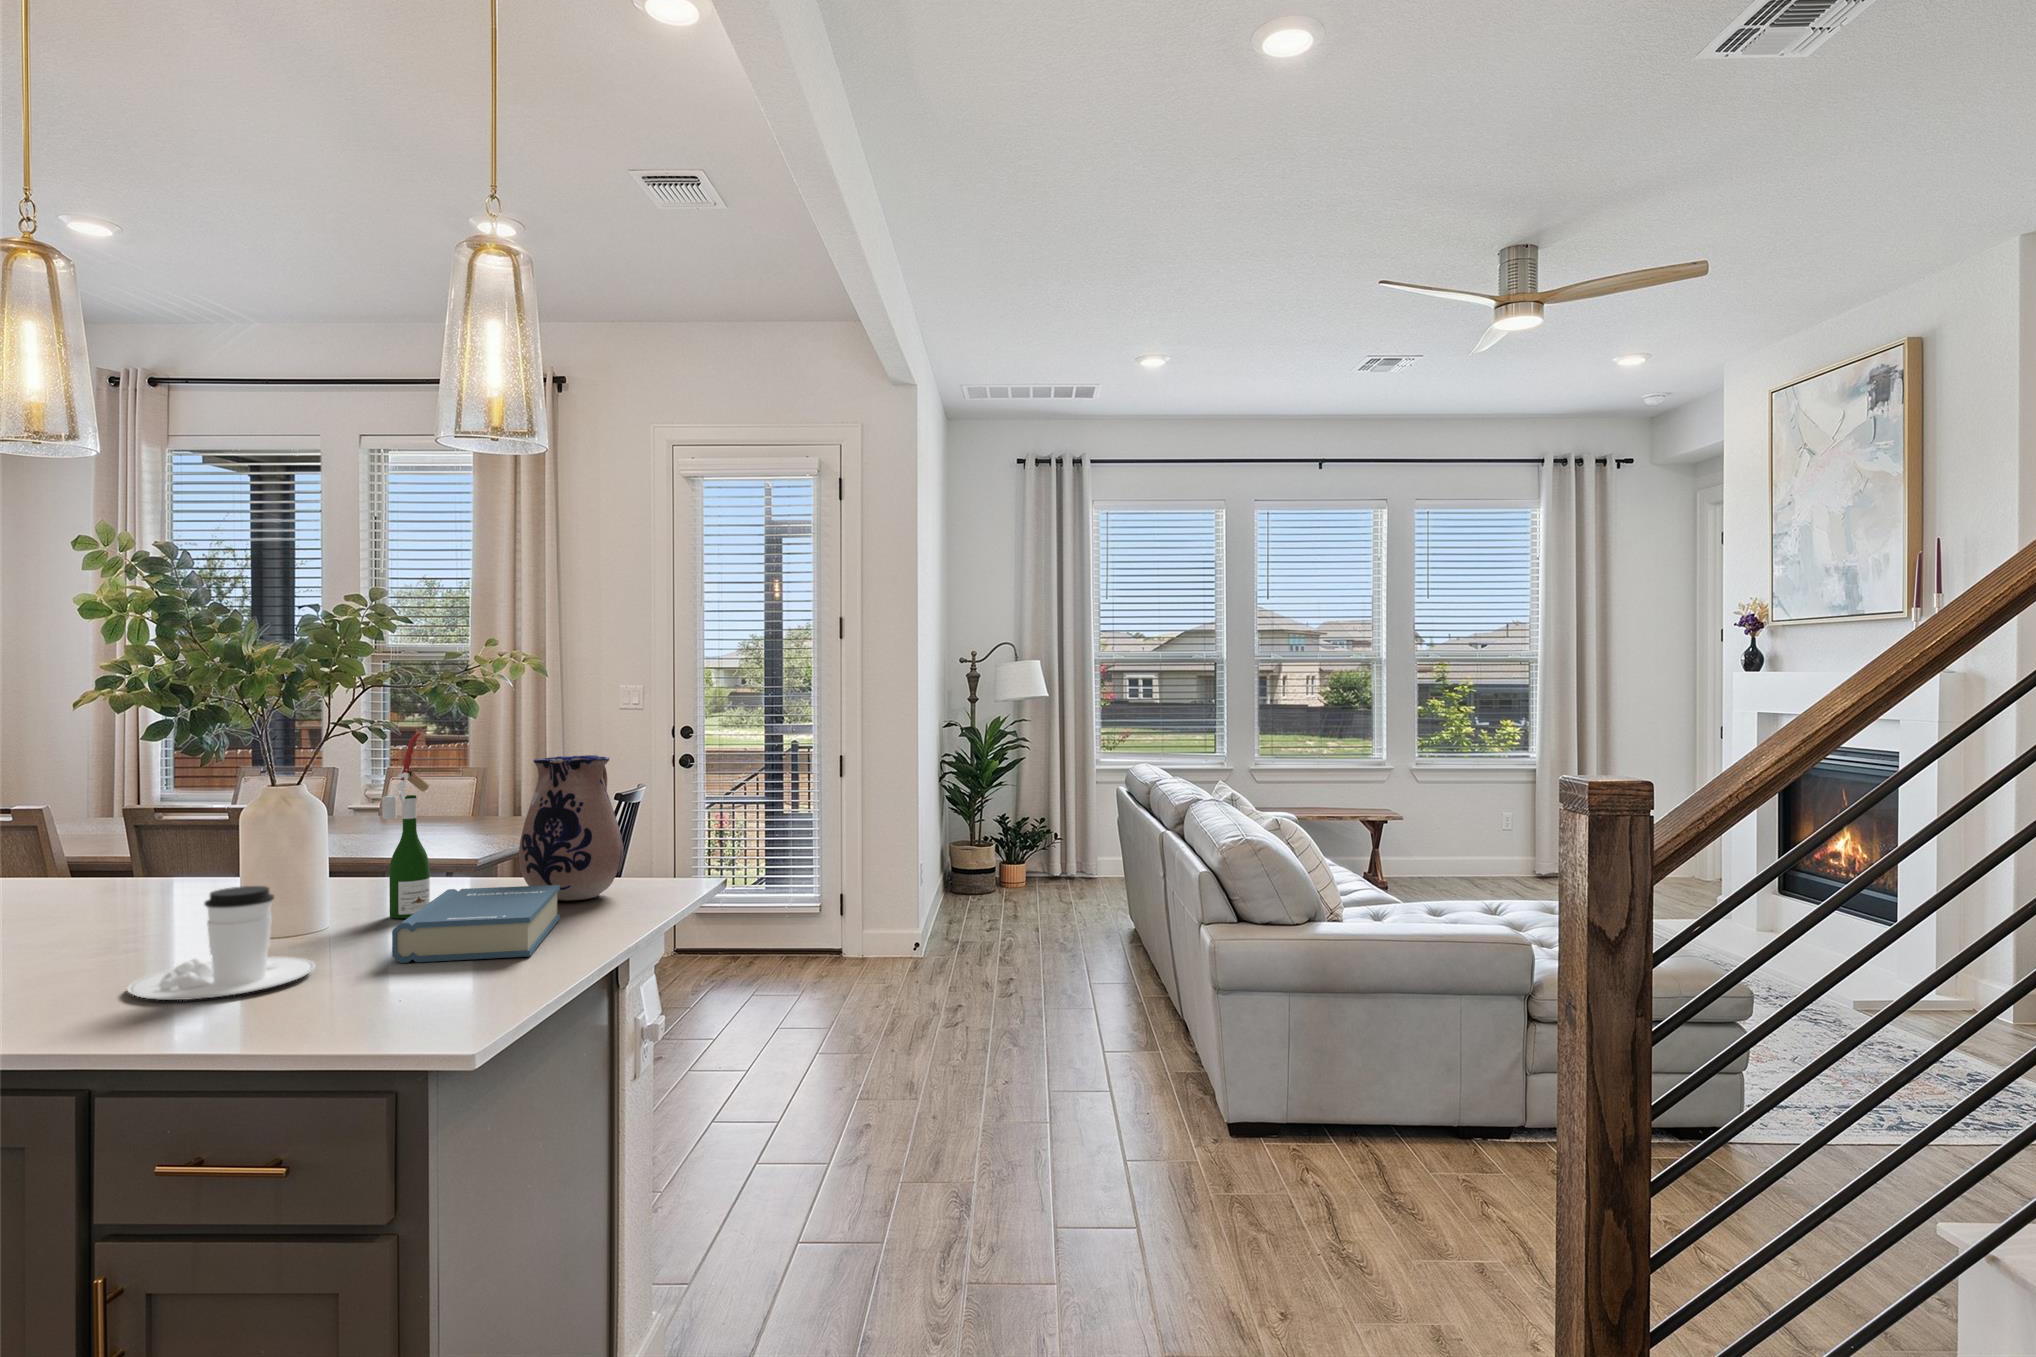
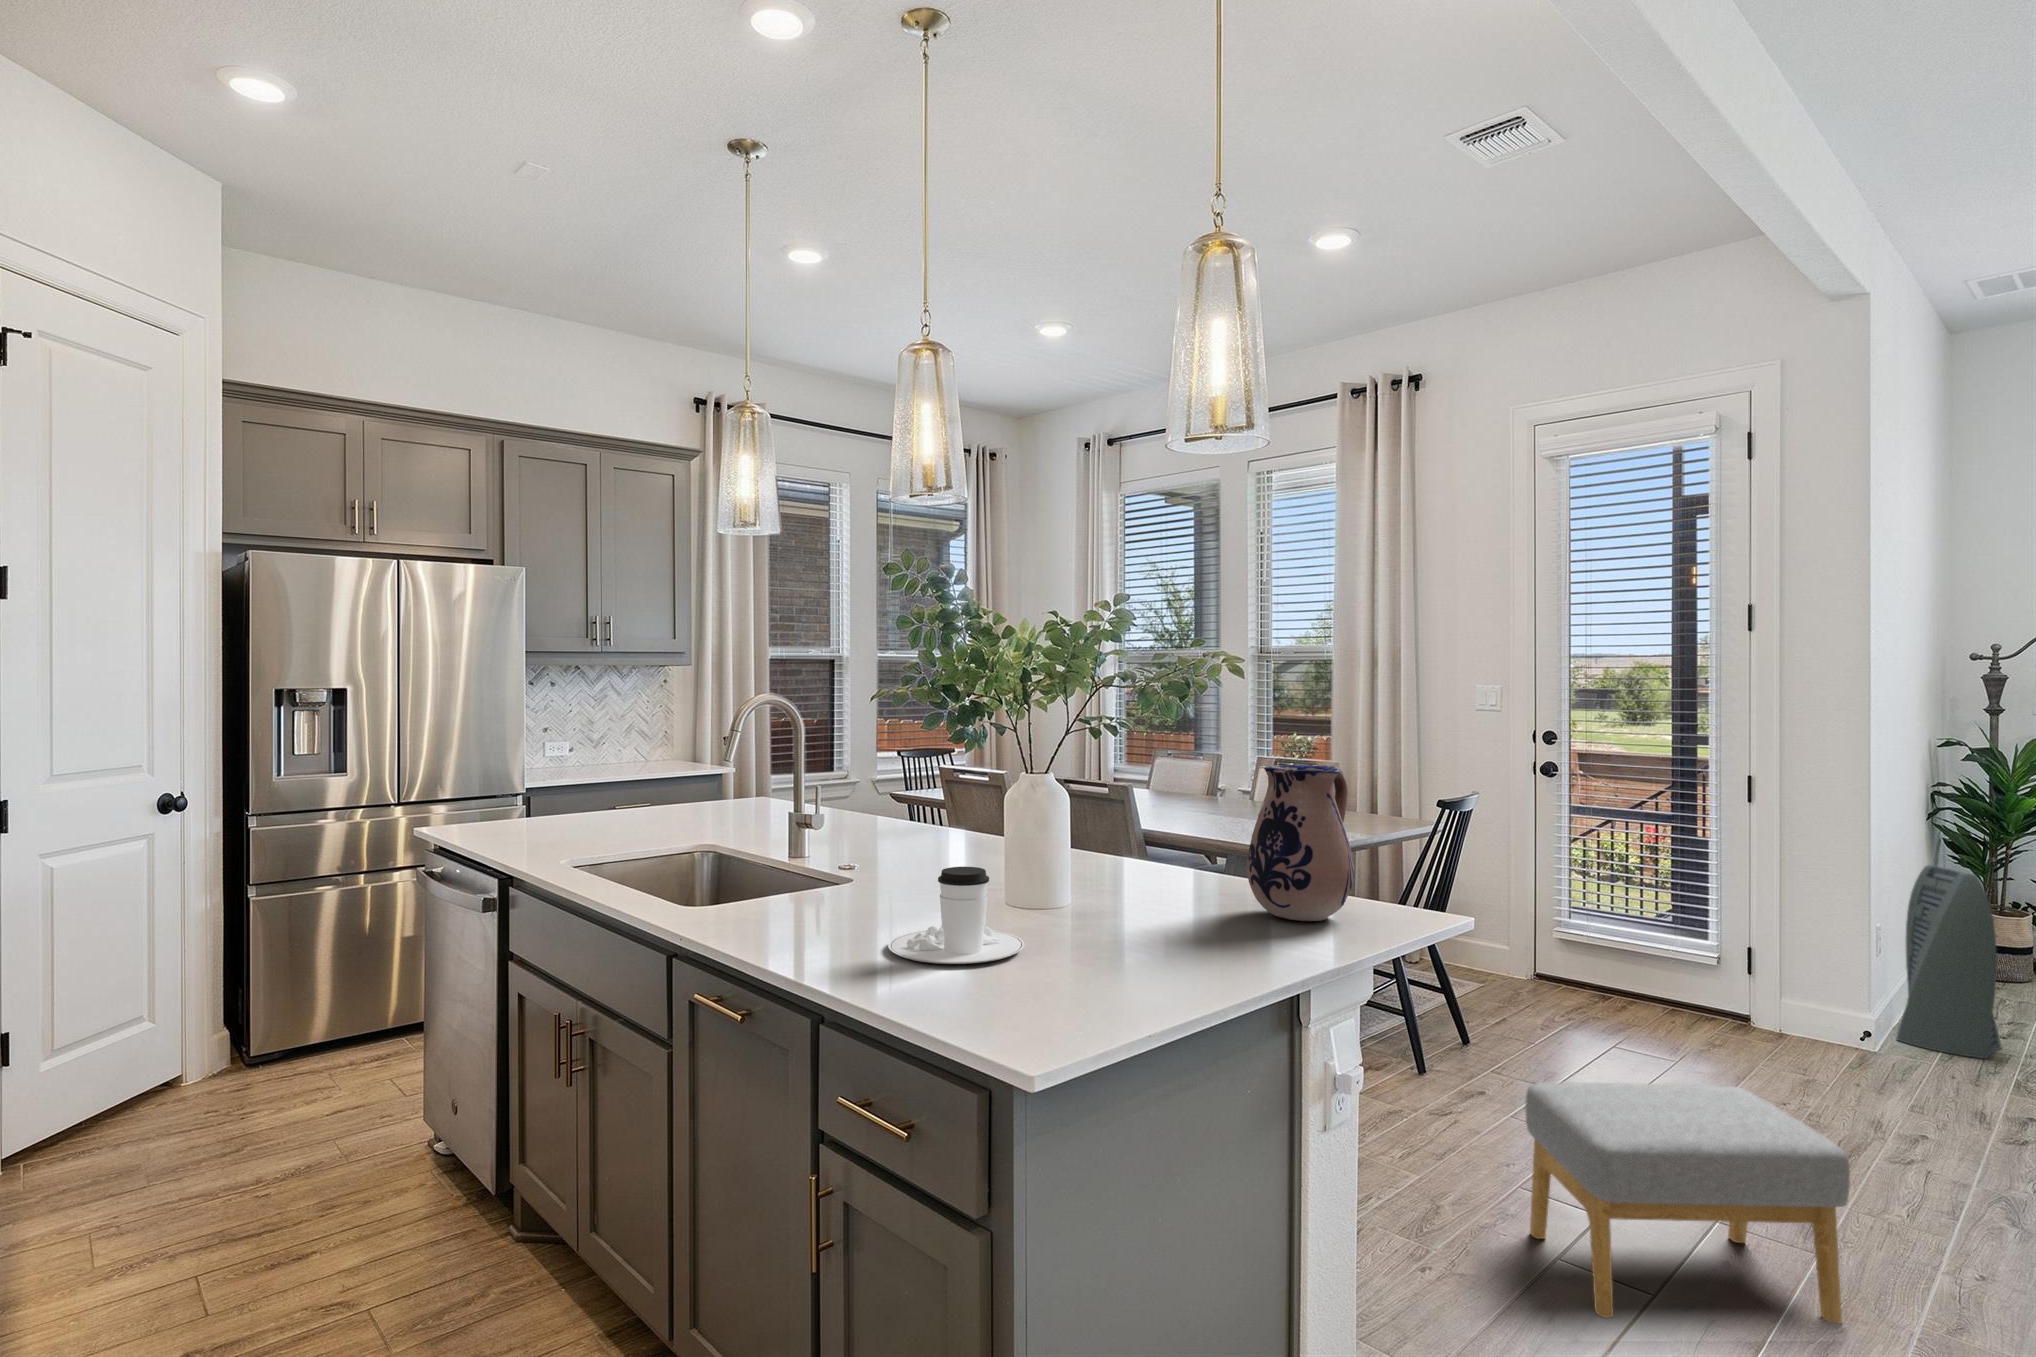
wine bottle: present [382,733,430,918] -> none [1123,734,1177,913]
air purifier: none [932,813,990,949] -> present [1896,865,2001,1059]
hardback book: present [392,885,560,963] -> none [1084,891,1266,979]
footstool: none [719,991,943,1196] -> present [1525,1082,1850,1323]

